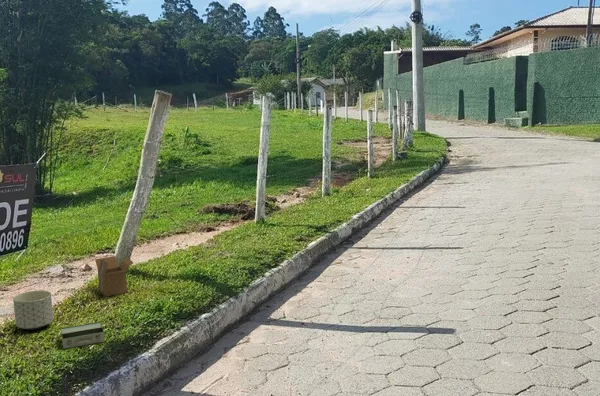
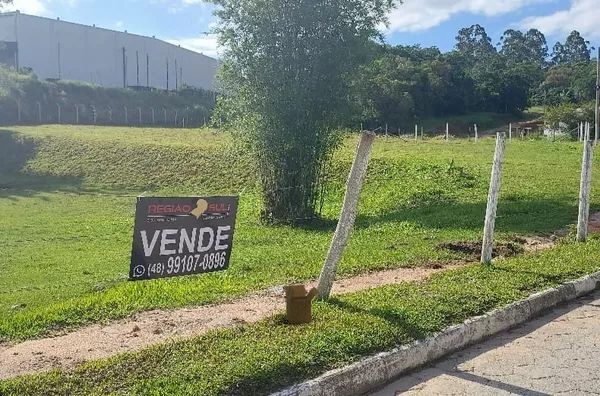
planter: present [13,290,53,330] -> none [204,308,237,344]
toolbox: present [61,322,105,349] -> none [238,344,276,364]

